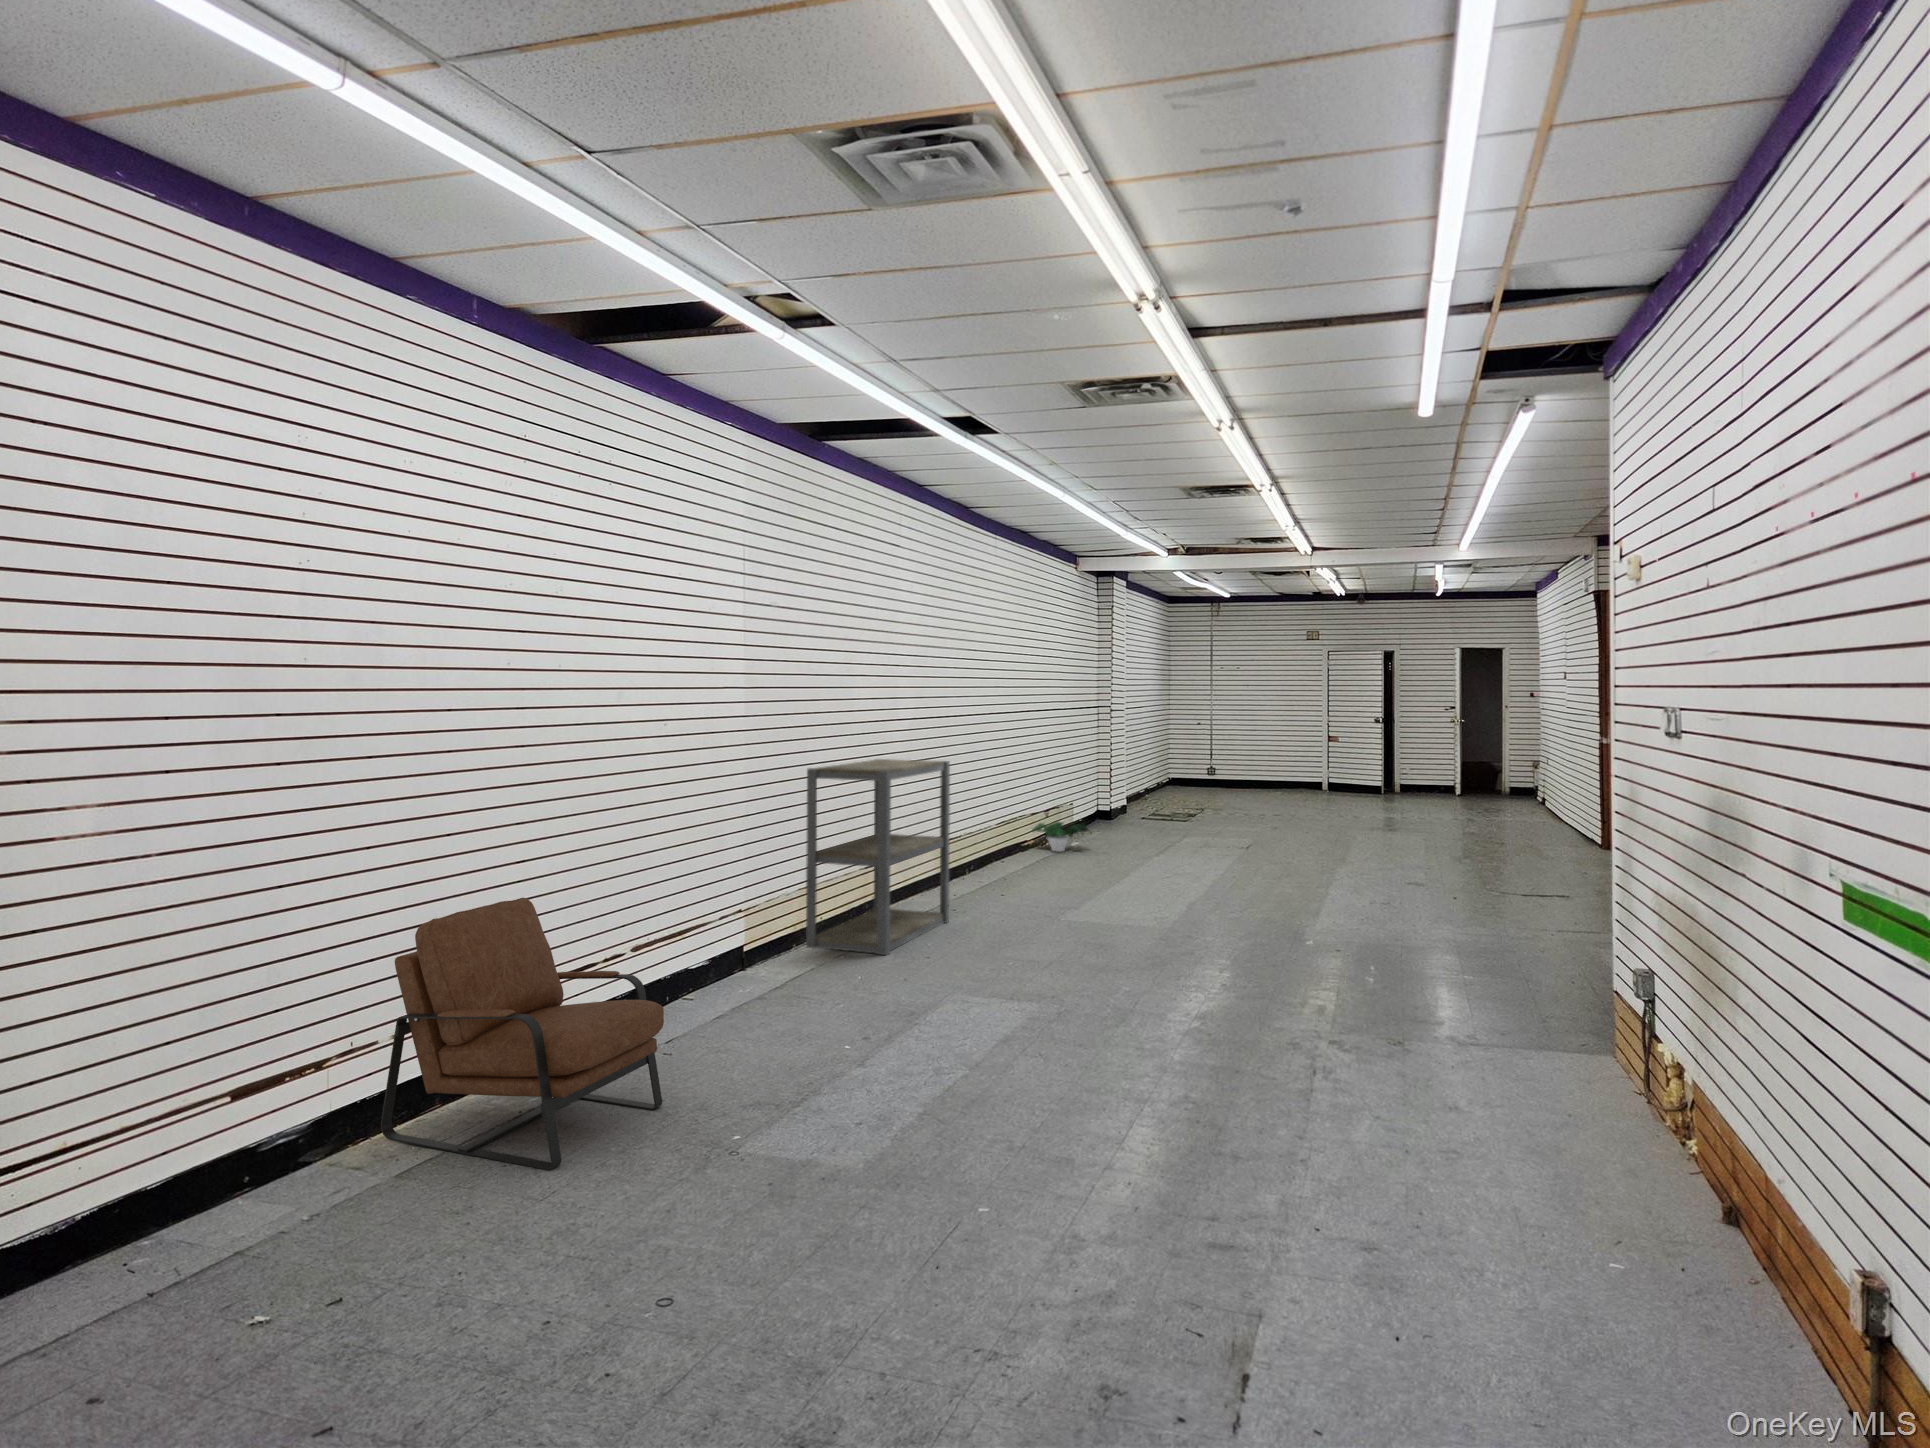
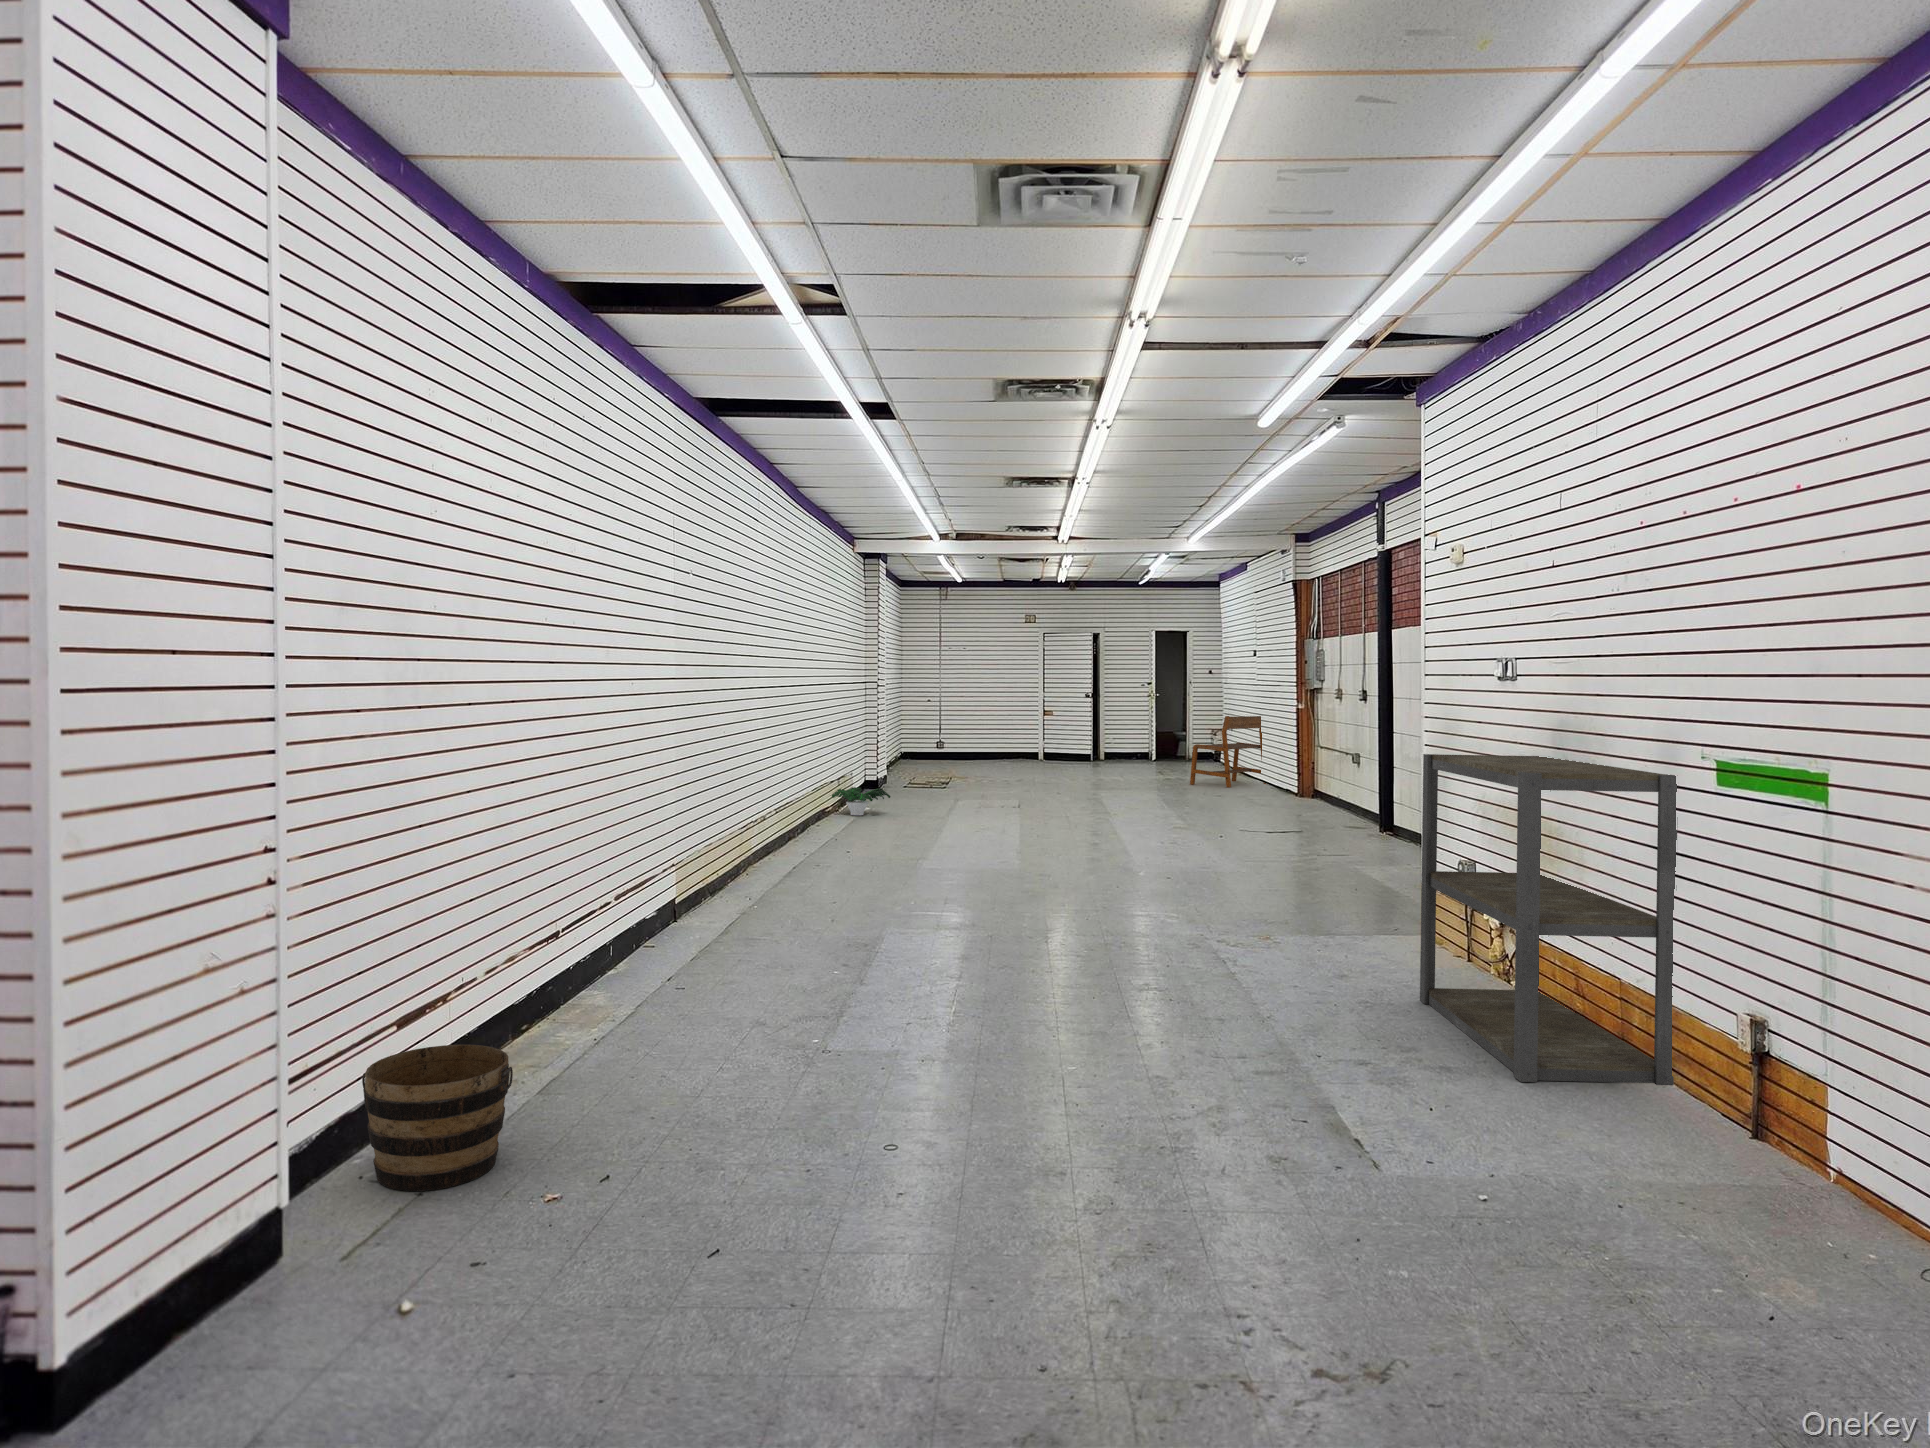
bench: none [1478,745,1583,830] -> present [1190,716,1266,788]
shelving unit: present [806,759,950,955] -> present [1420,754,1678,1085]
chair: present [381,898,664,1170] -> none [485,836,742,1077]
bucket: none [129,1123,287,1281] -> present [362,1045,513,1191]

